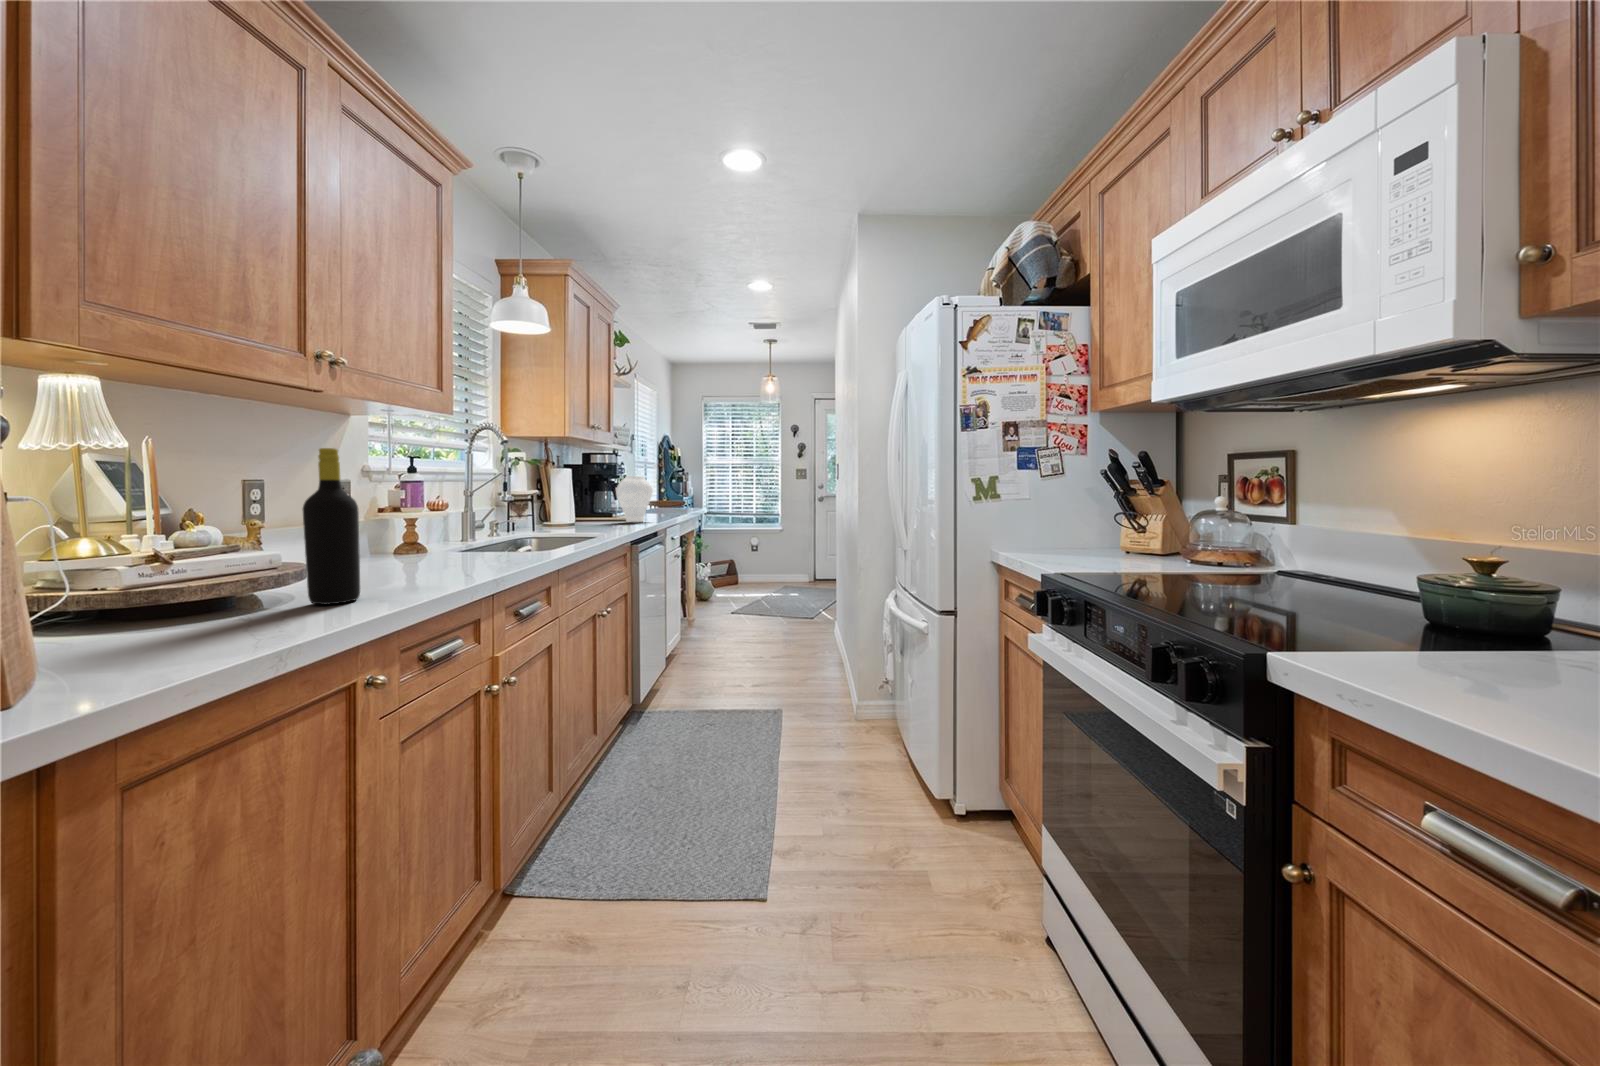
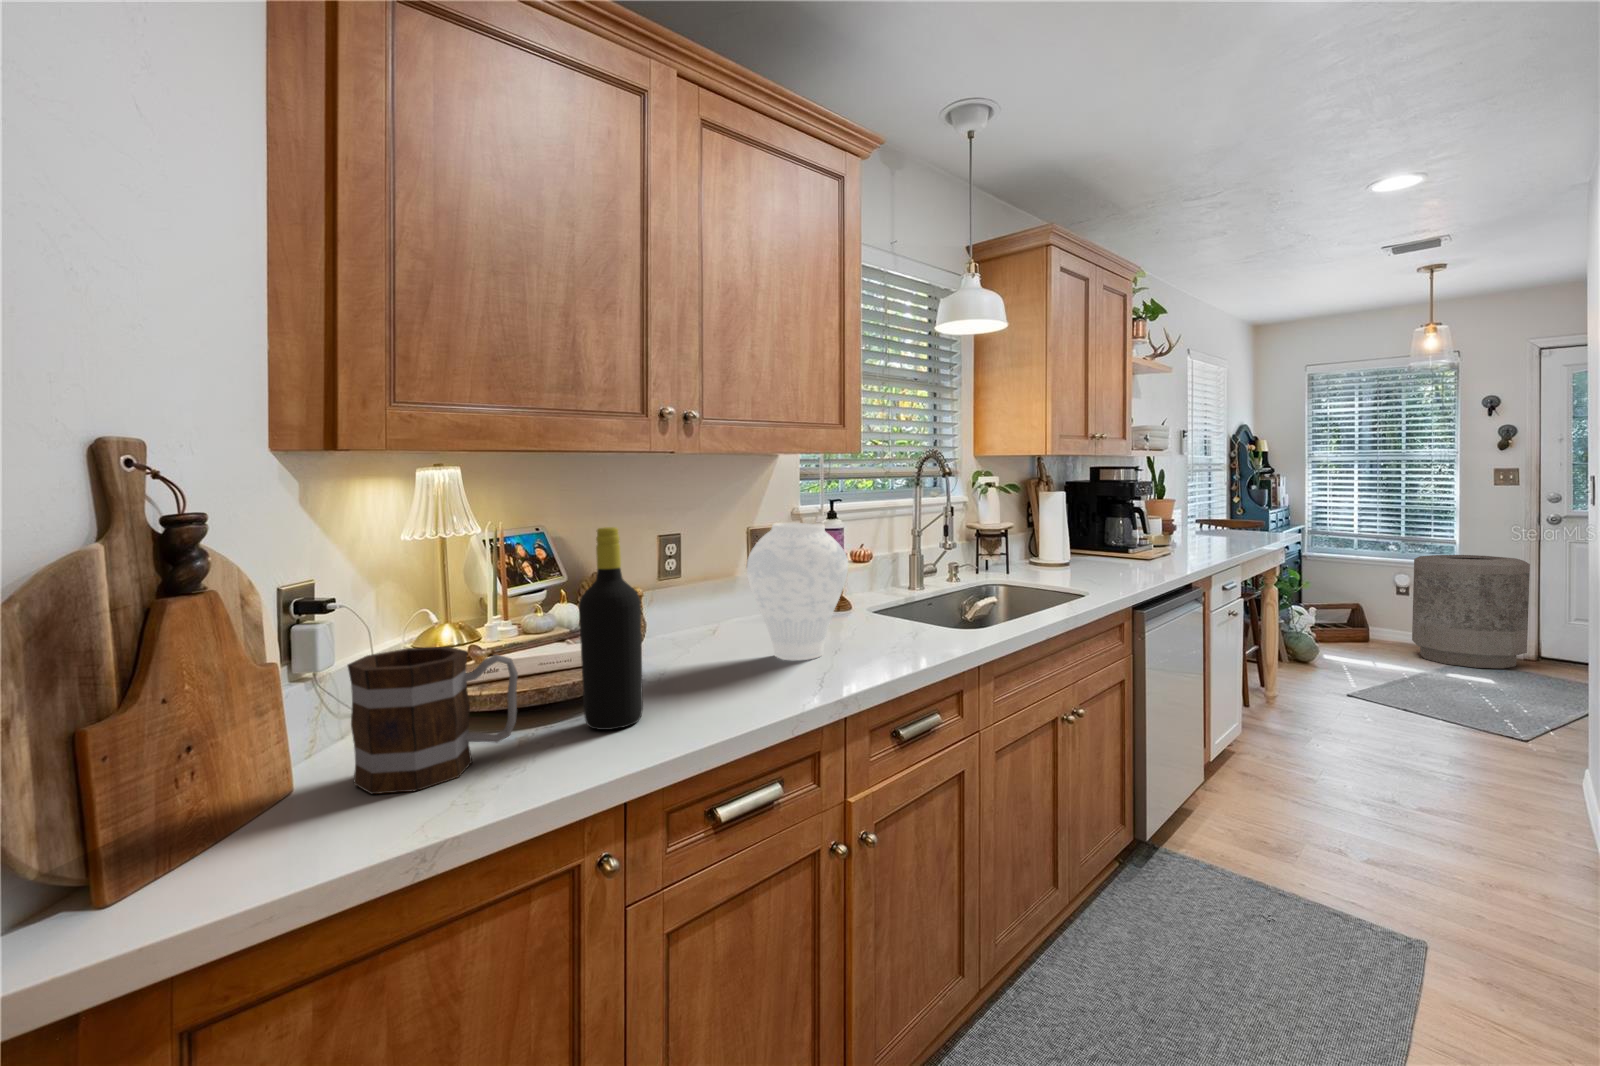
vase: present [616,476,653,522] -> present [747,523,848,660]
trash can: none [760,526,811,591] -> present [1412,555,1530,668]
mug: none [126,534,278,644] -> present [348,647,518,794]

